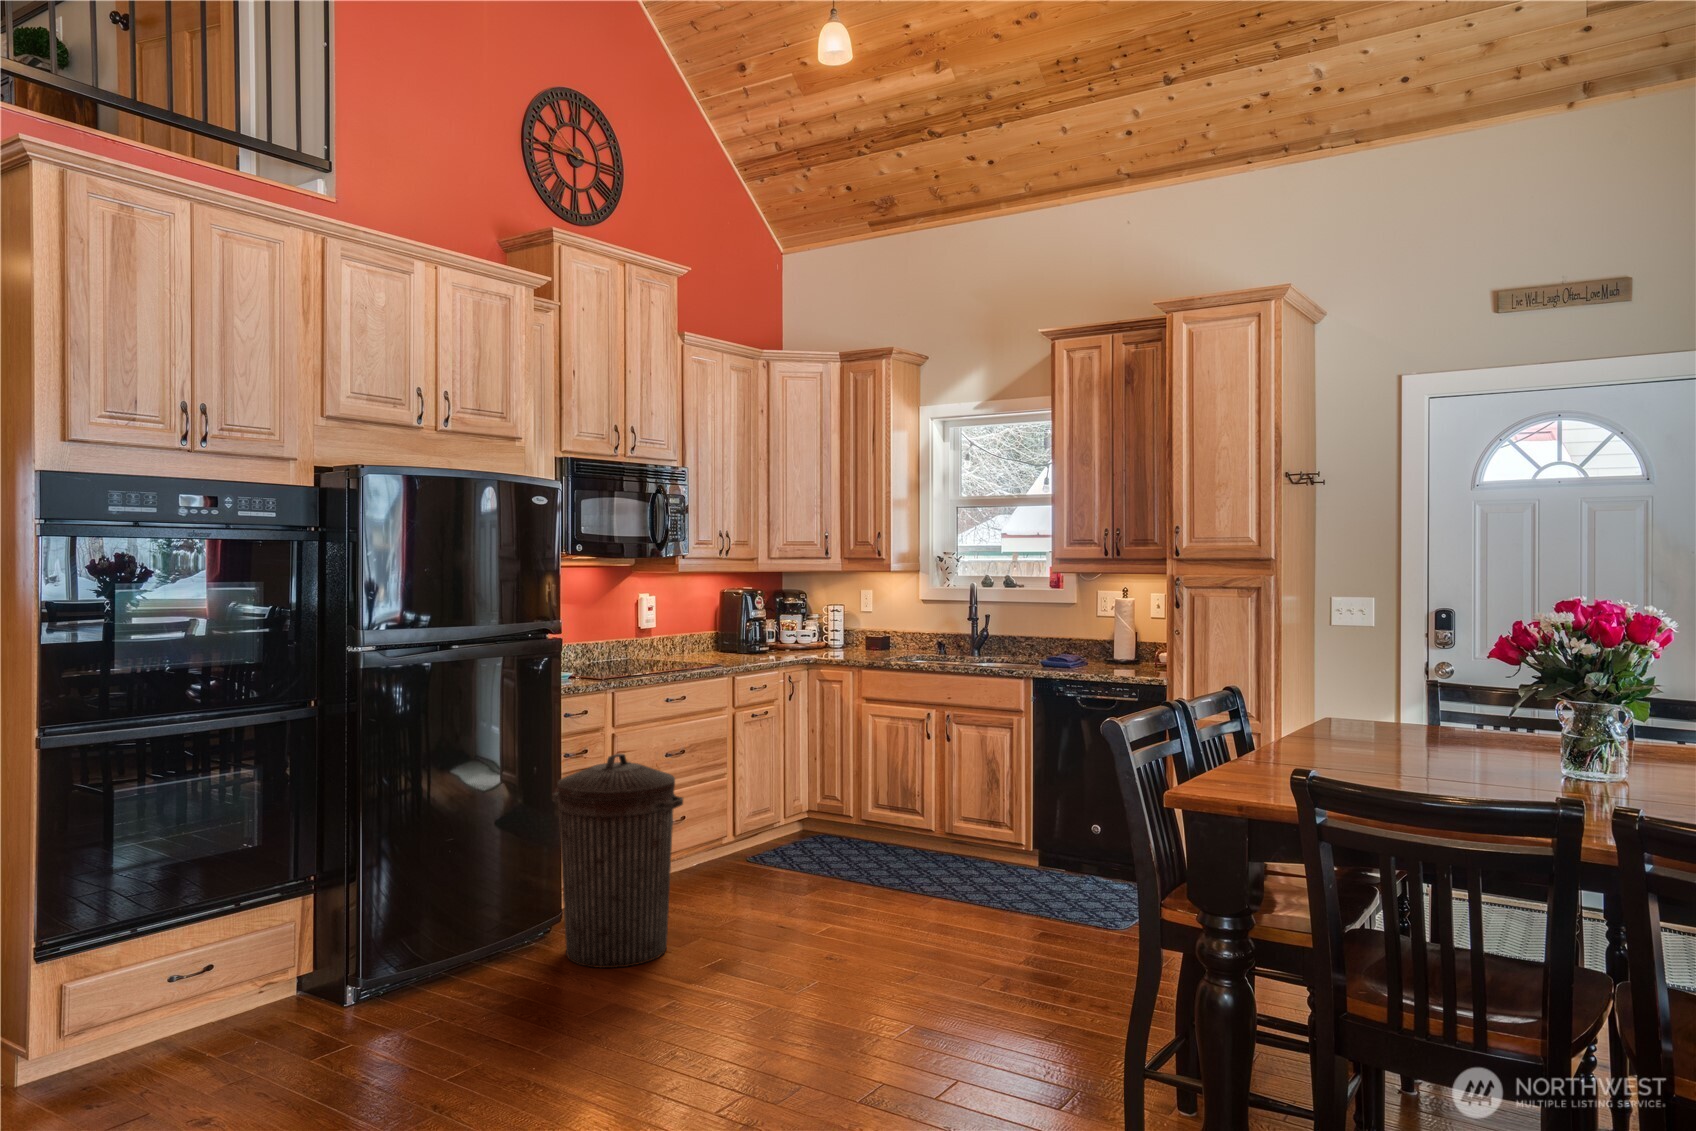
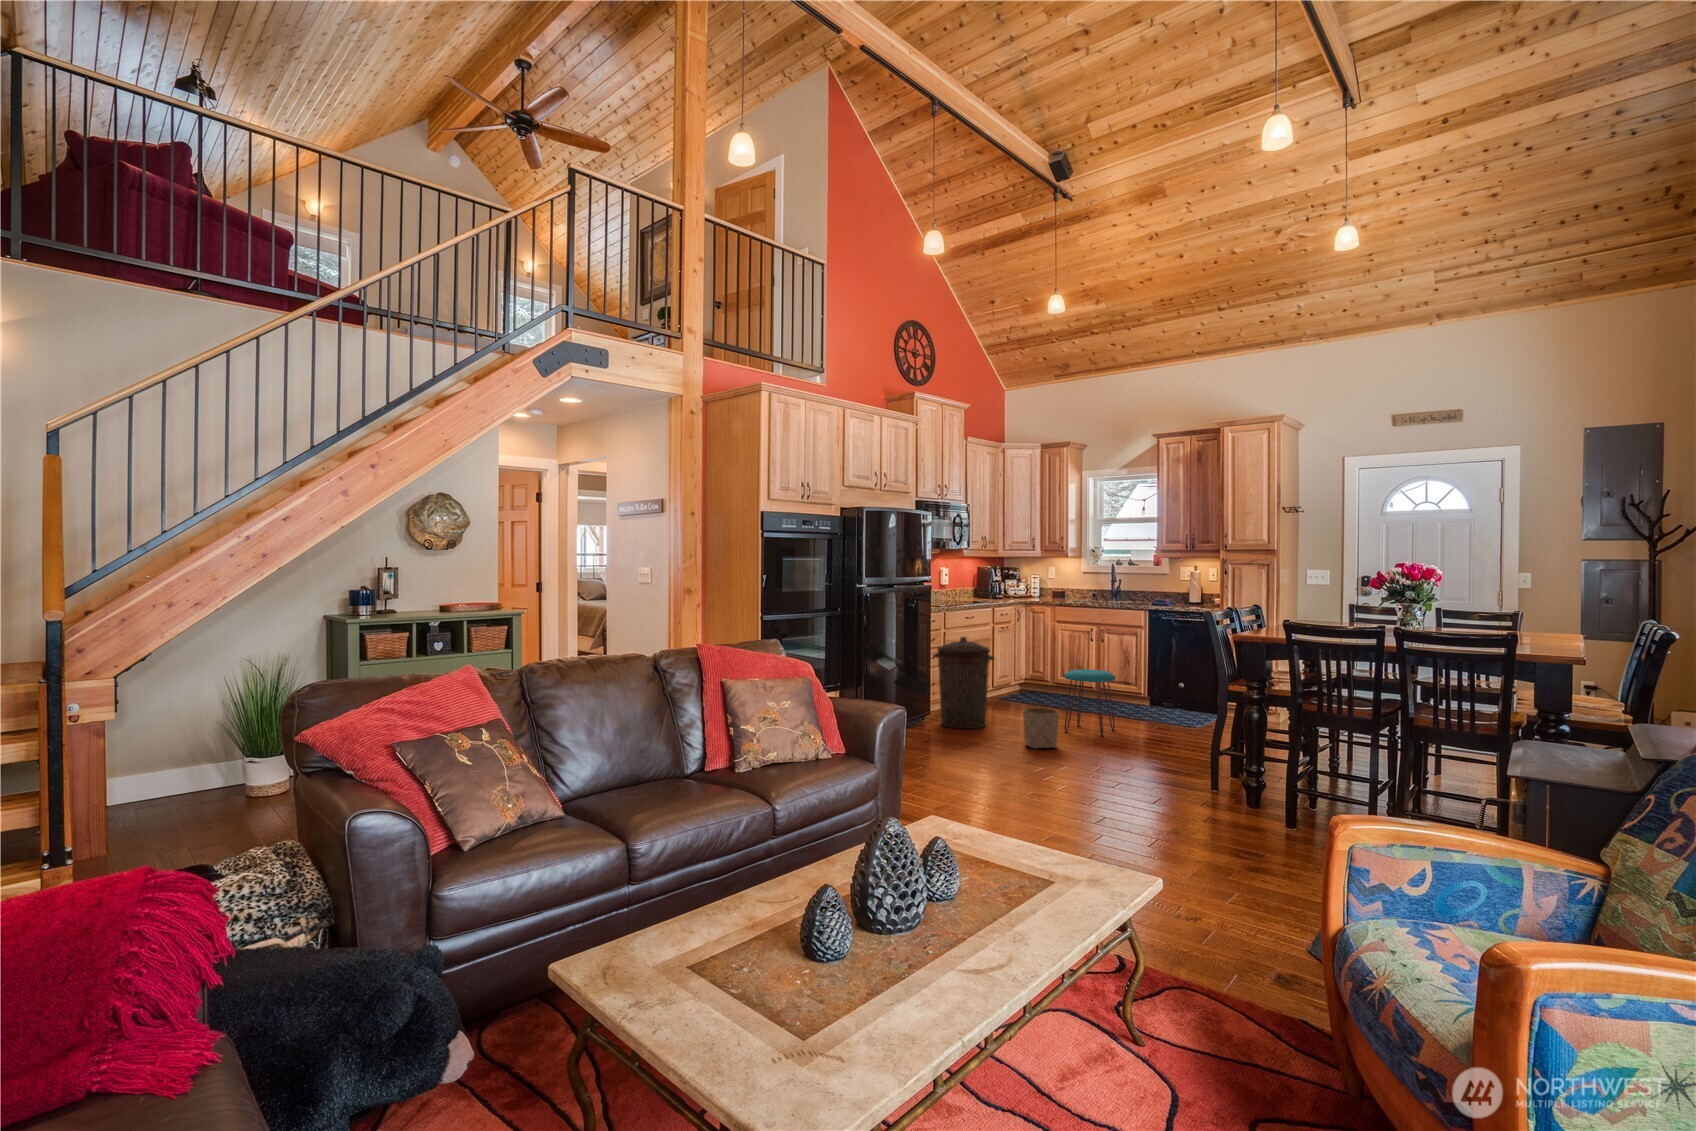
stool: none [829,822,942,982] -> present [1064,669,1116,737]
planter: none [708,933,791,1045] -> present [1023,708,1059,749]

